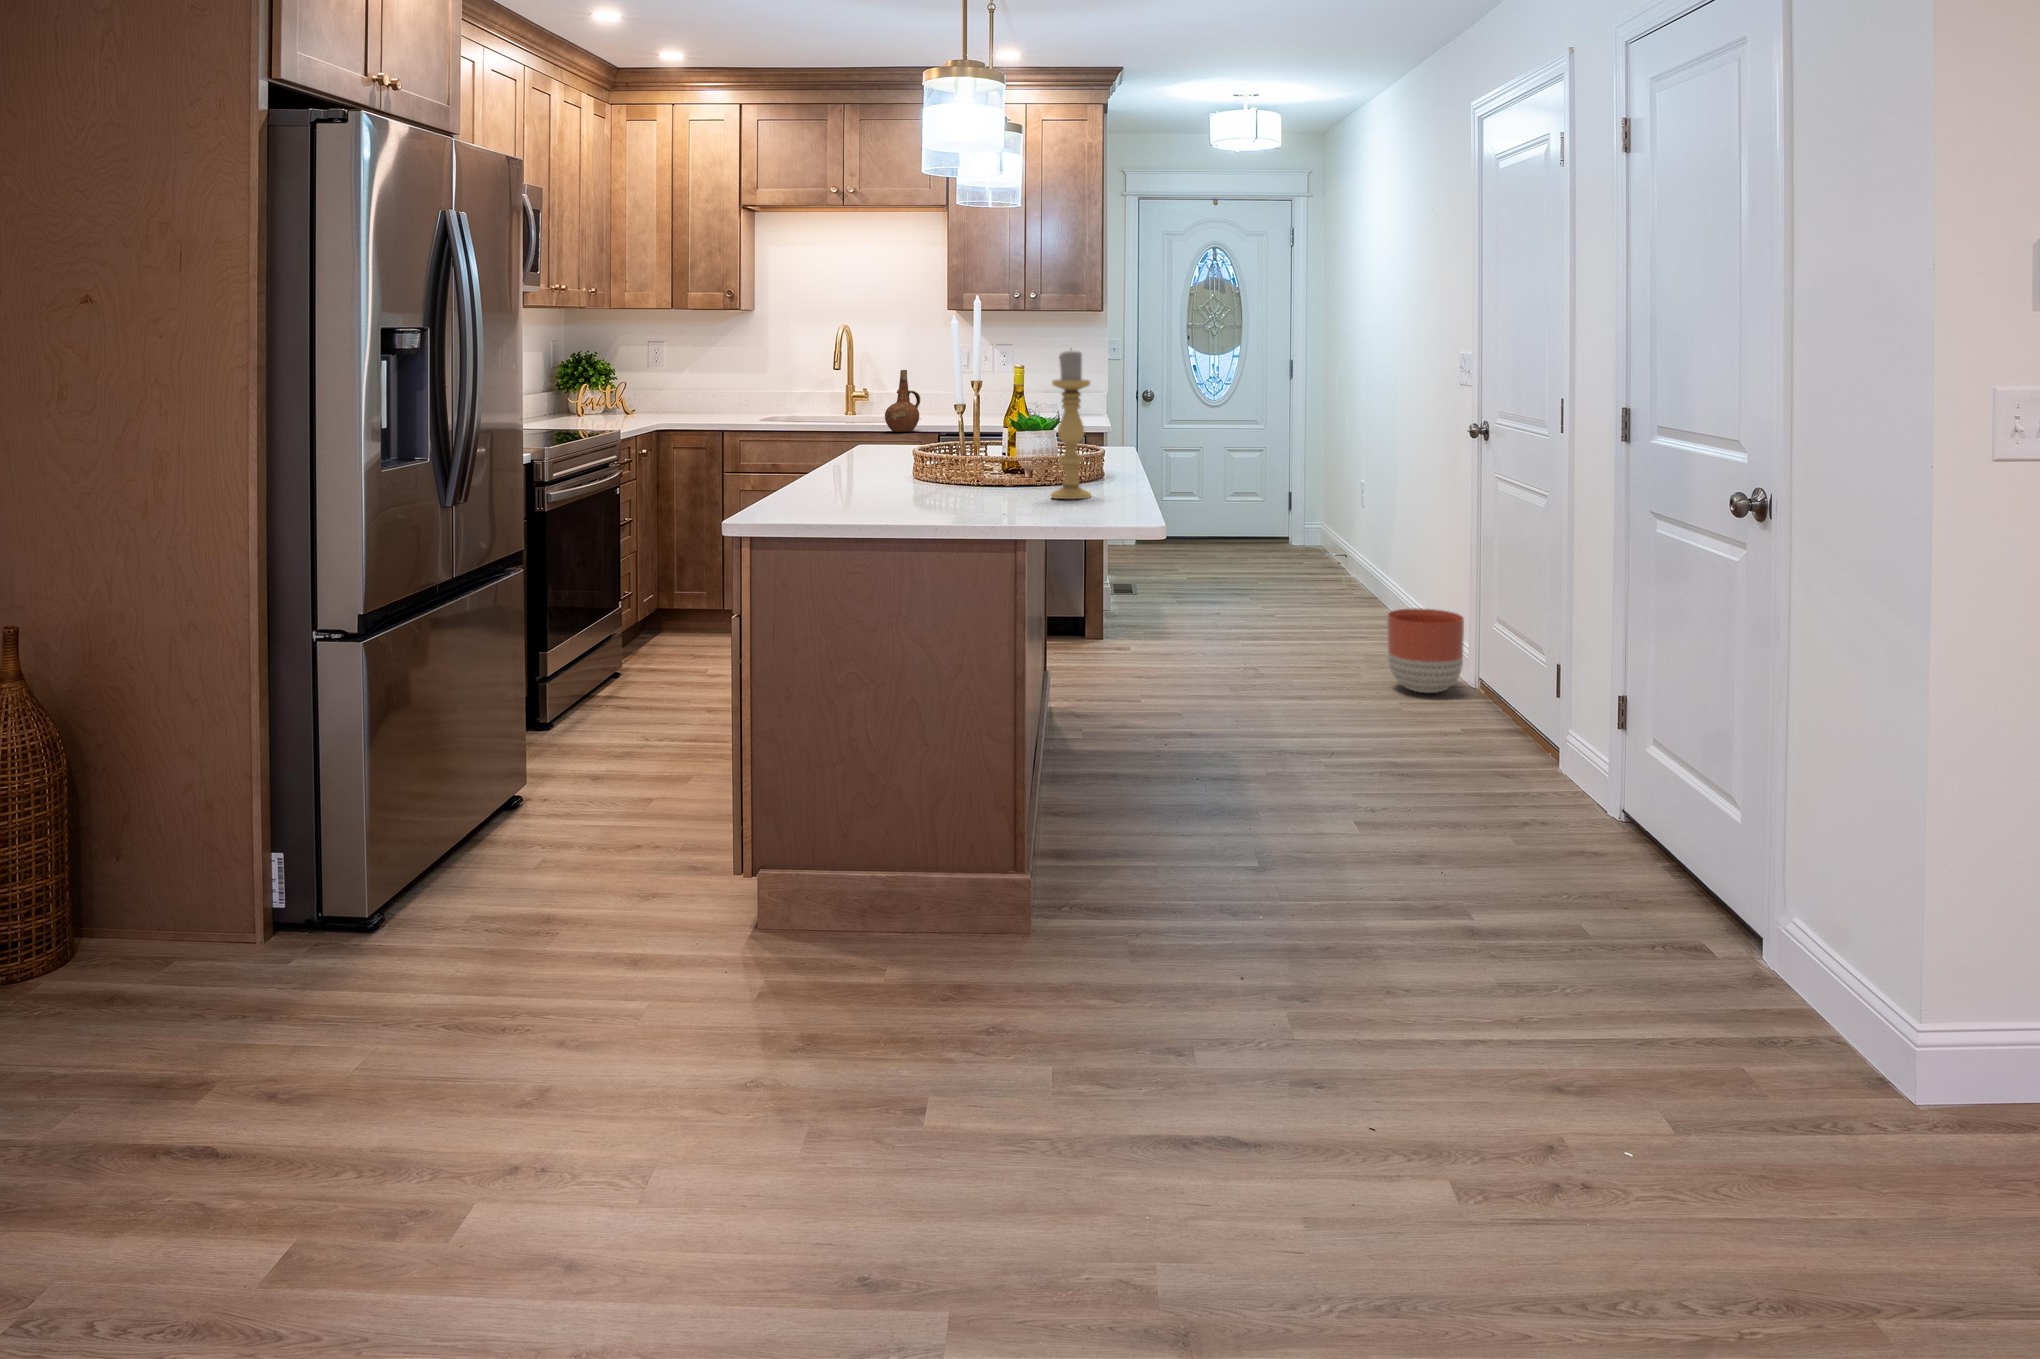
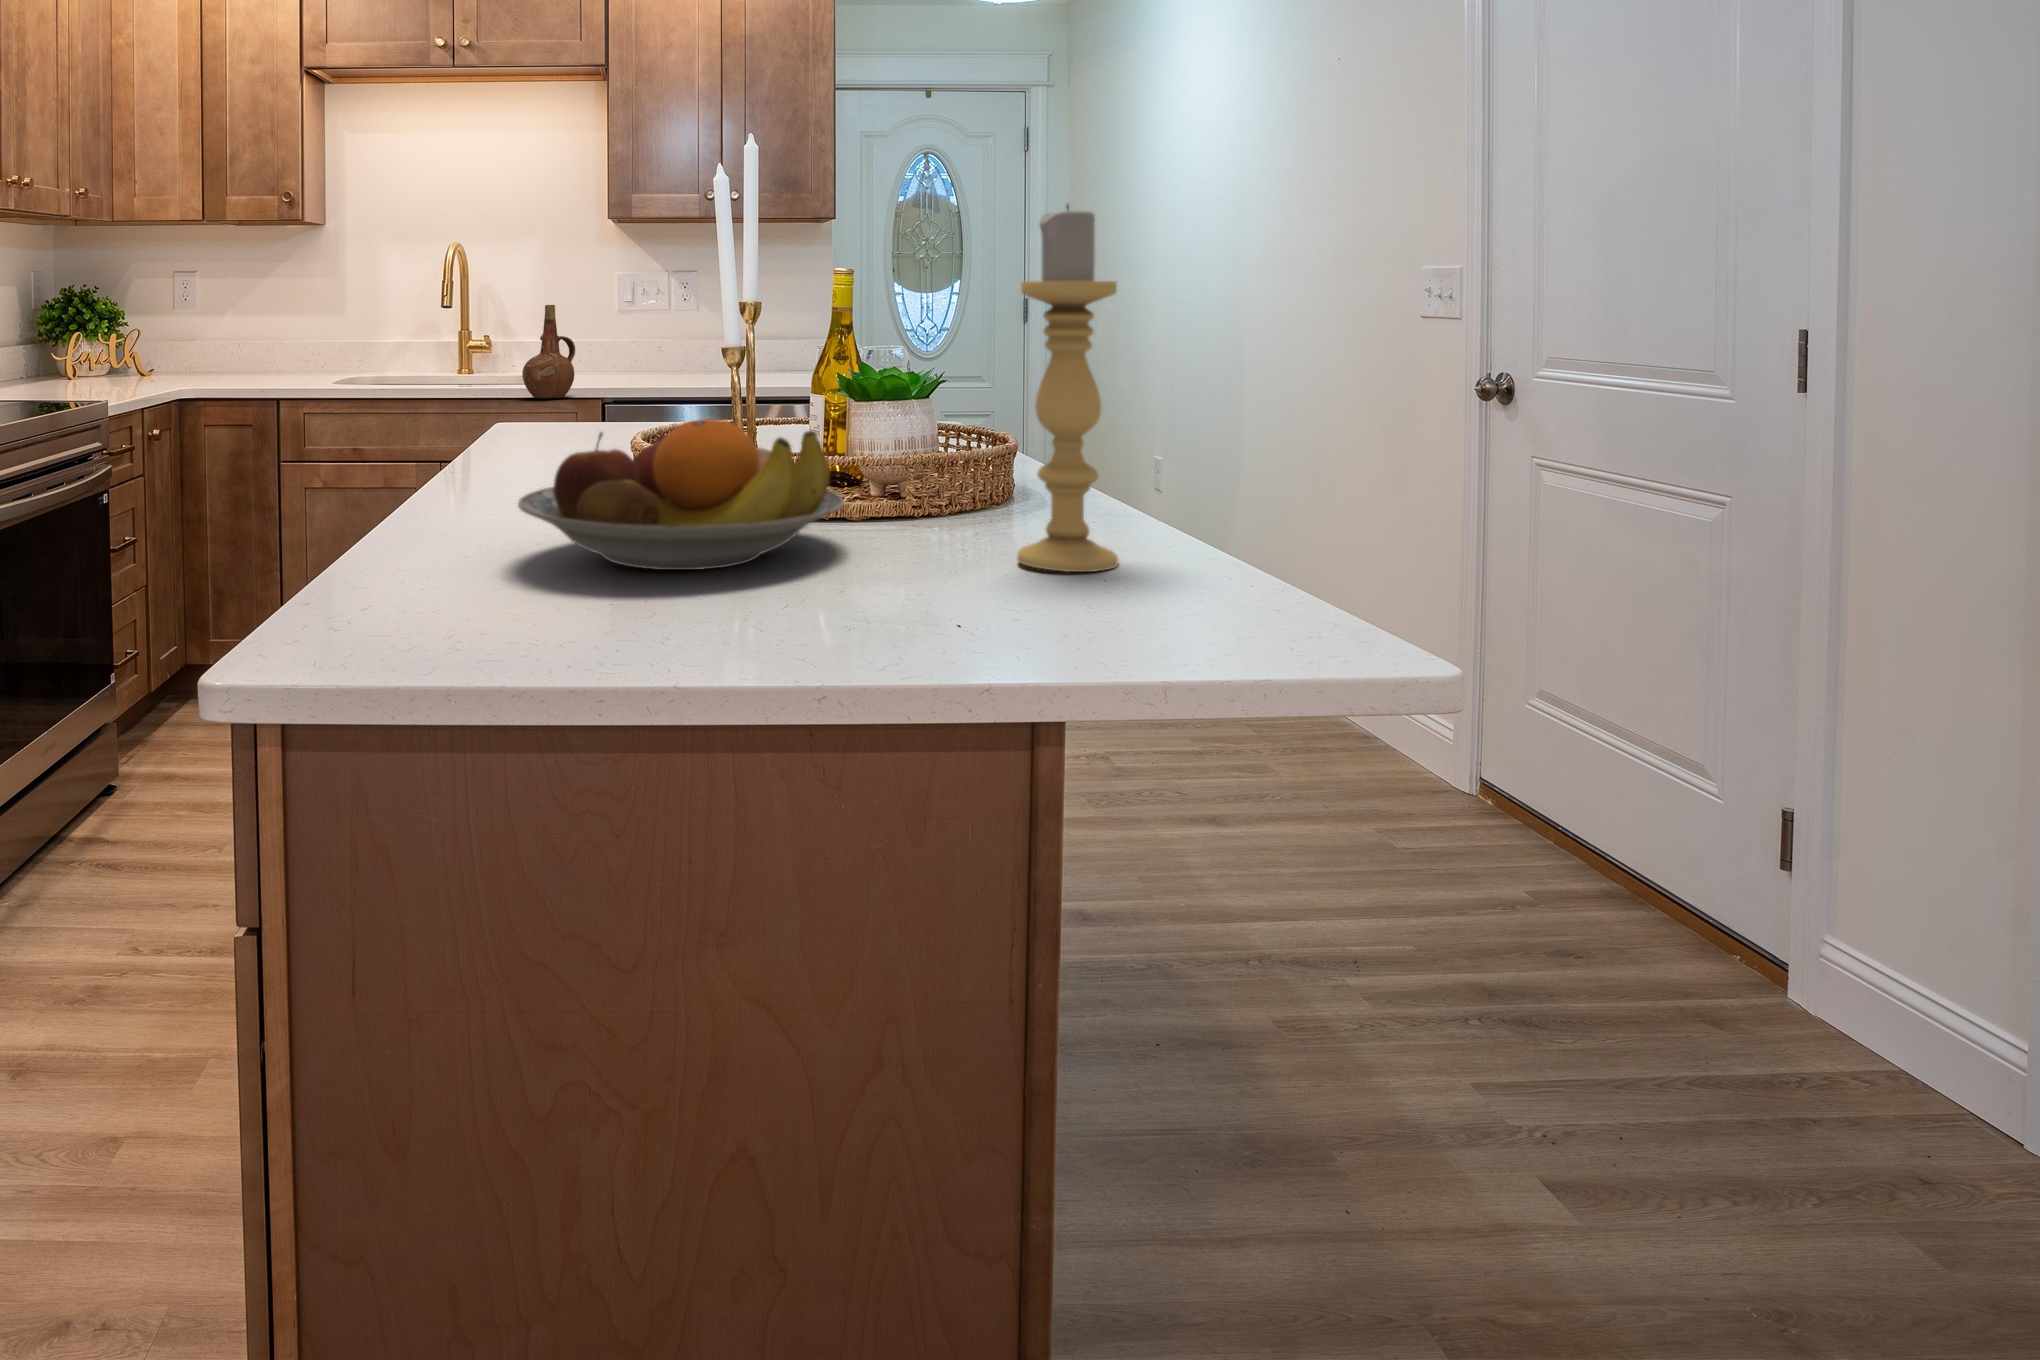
fruit bowl: none [846,437,990,501] -> present [518,419,844,570]
planter: present [1387,608,1464,693] -> none [1330,666,1462,806]

